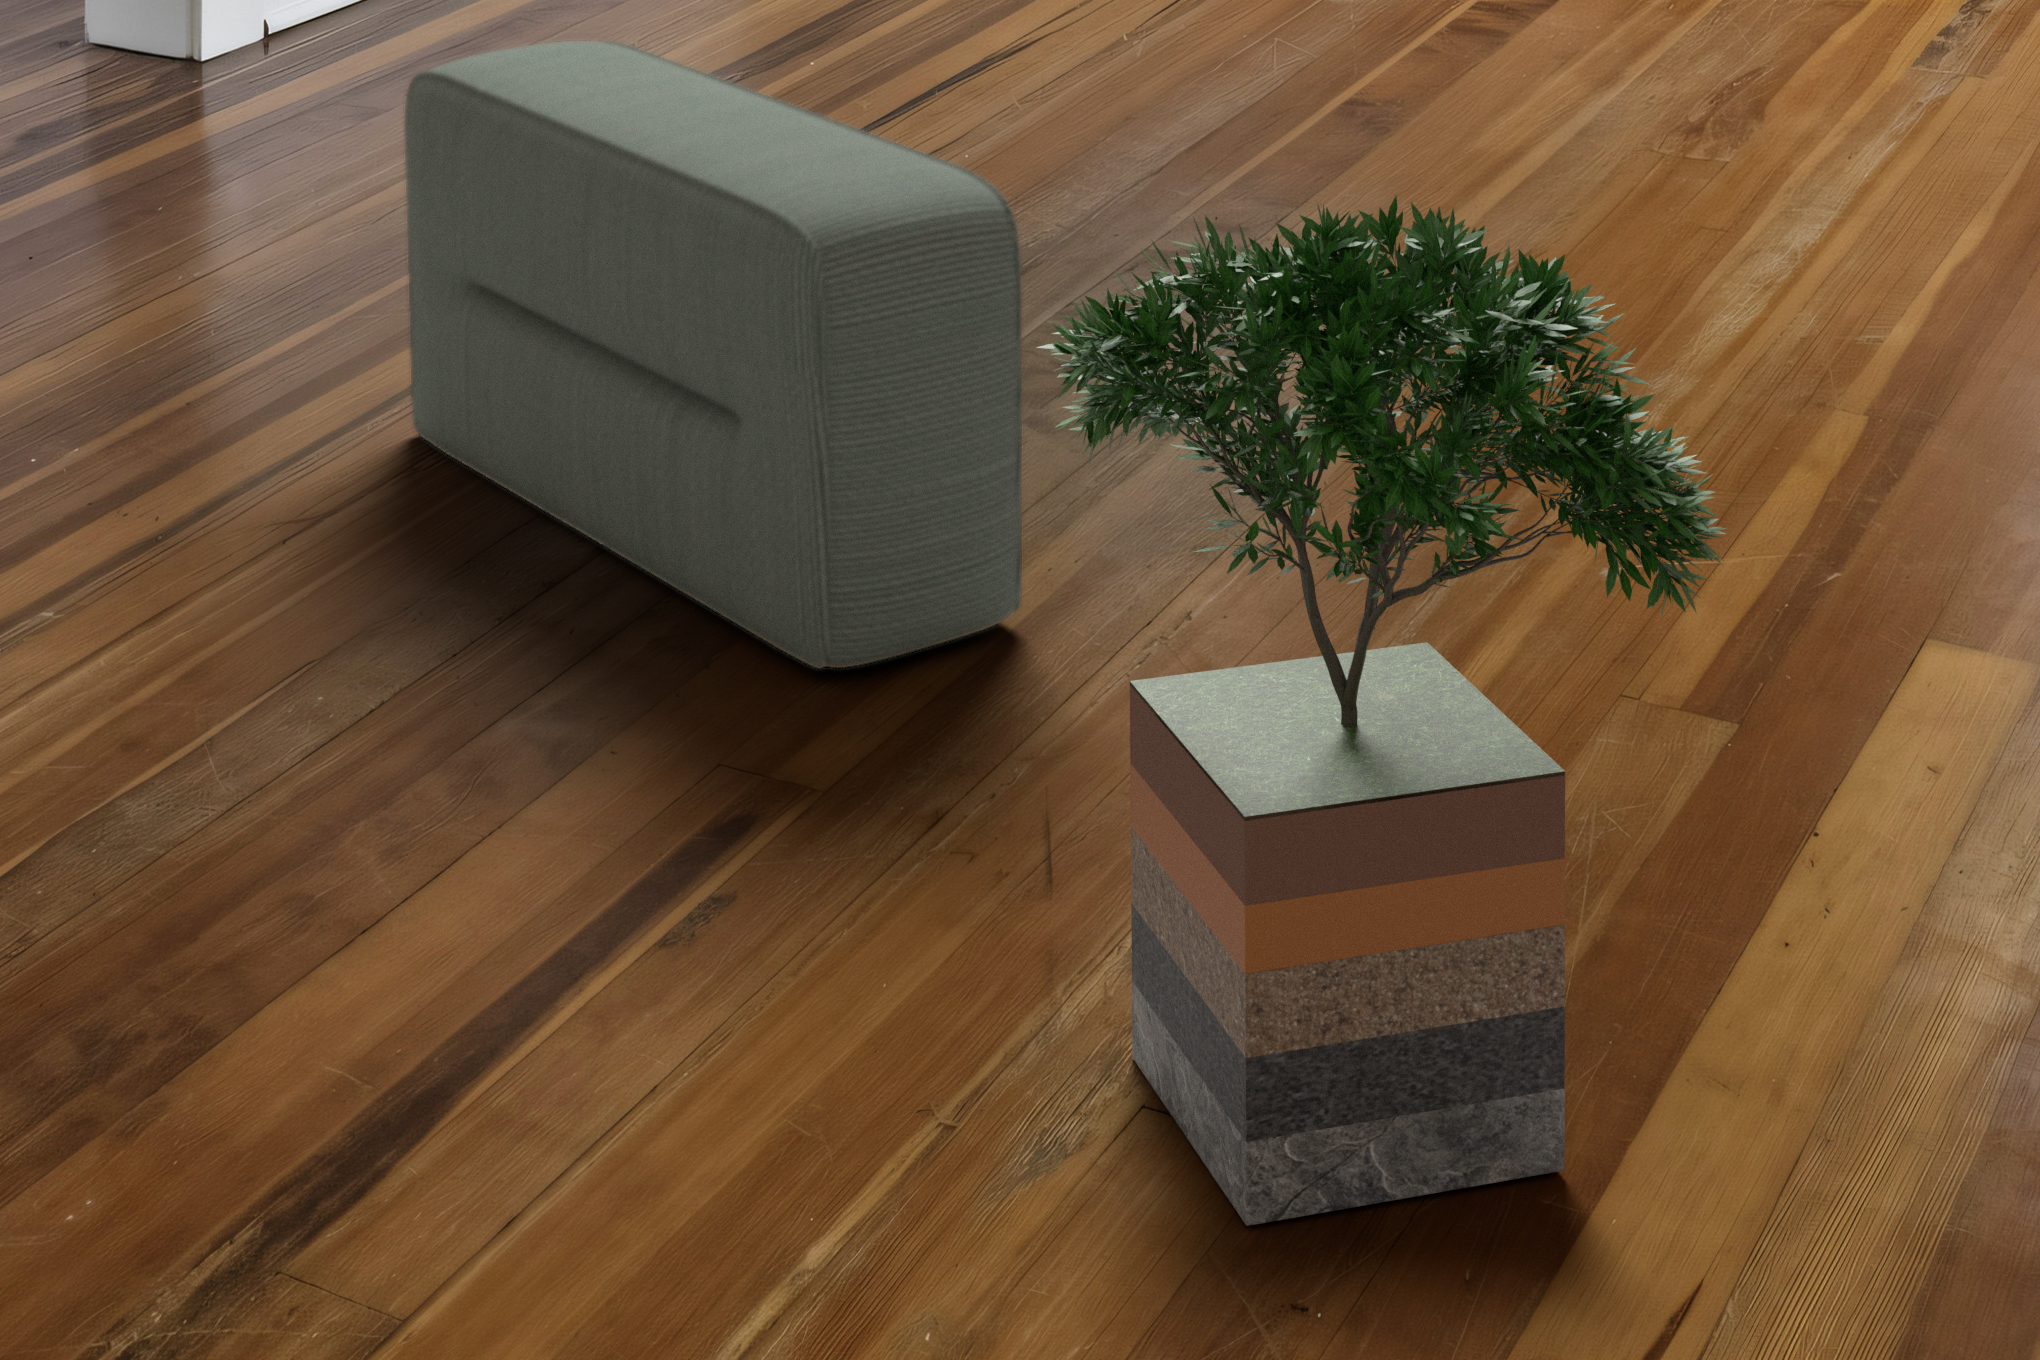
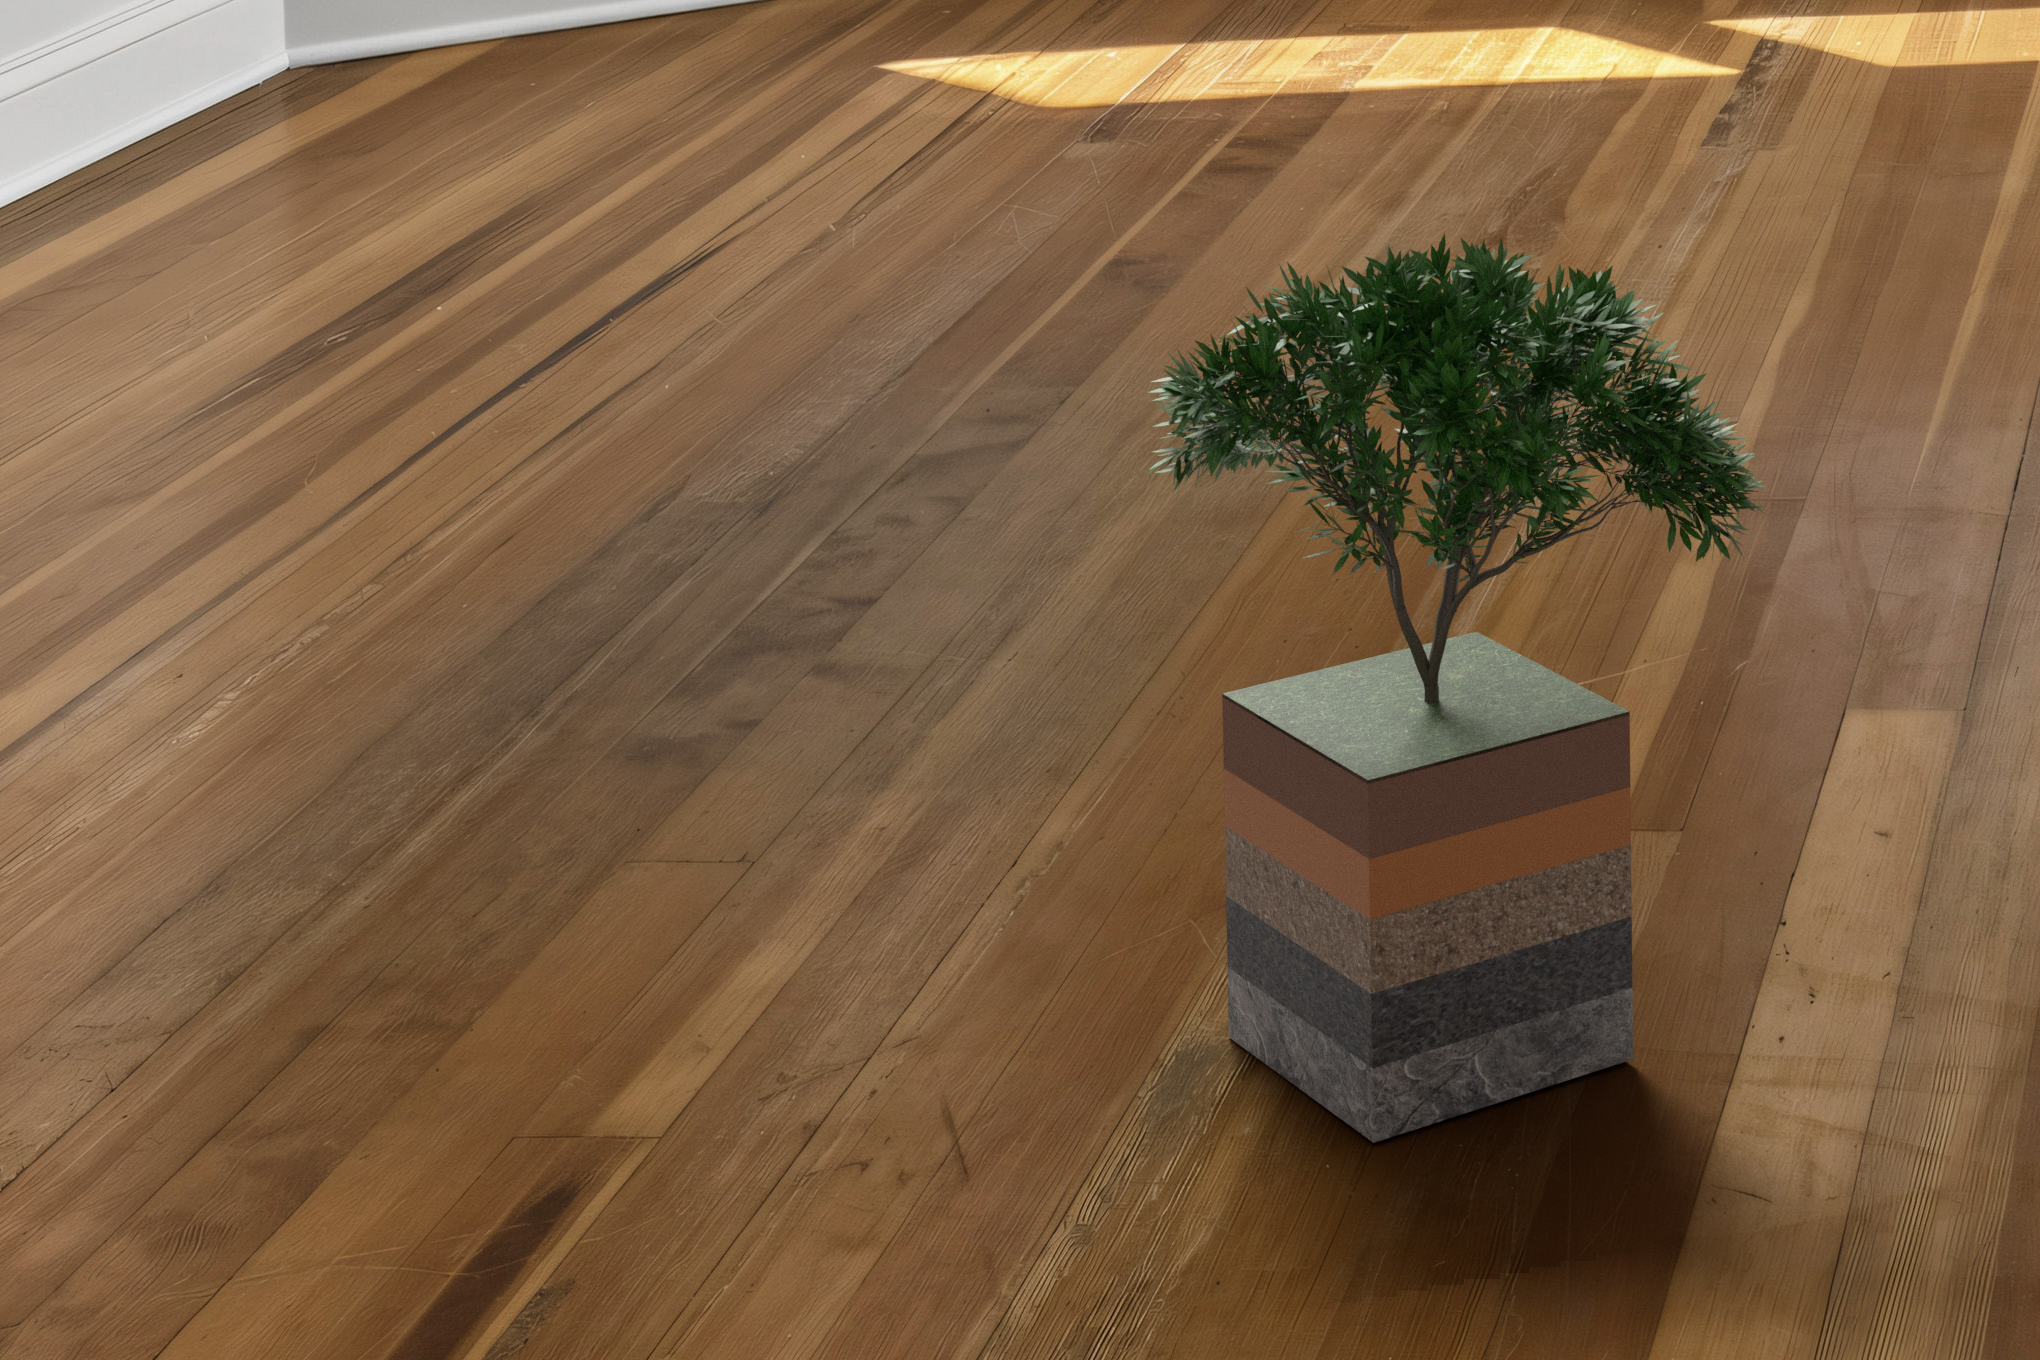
pouf: present [404,41,1022,668] -> none [267,186,1001,769]

